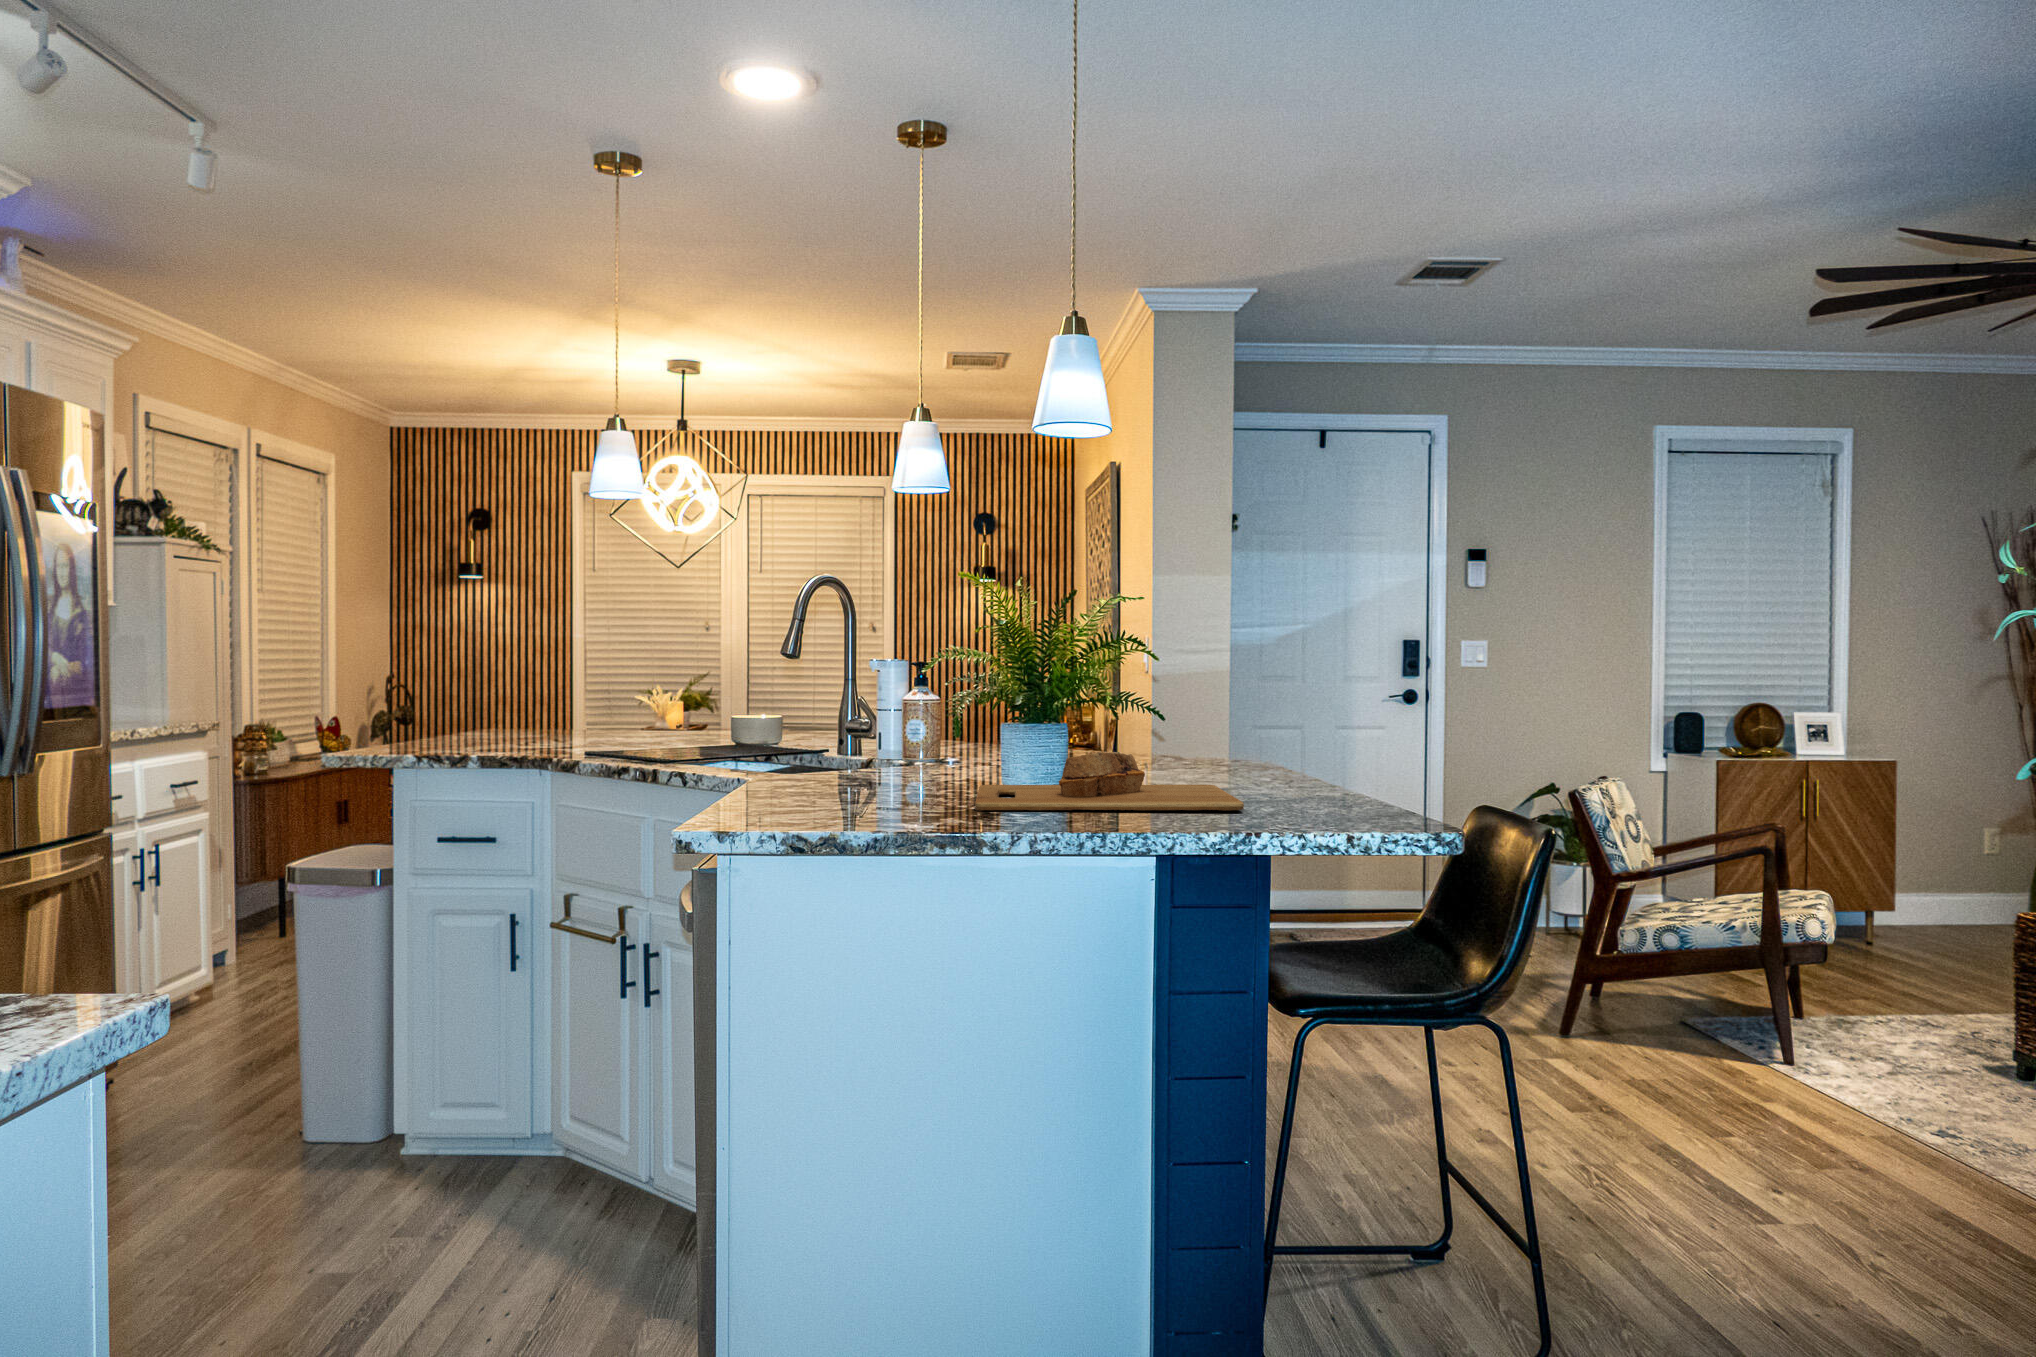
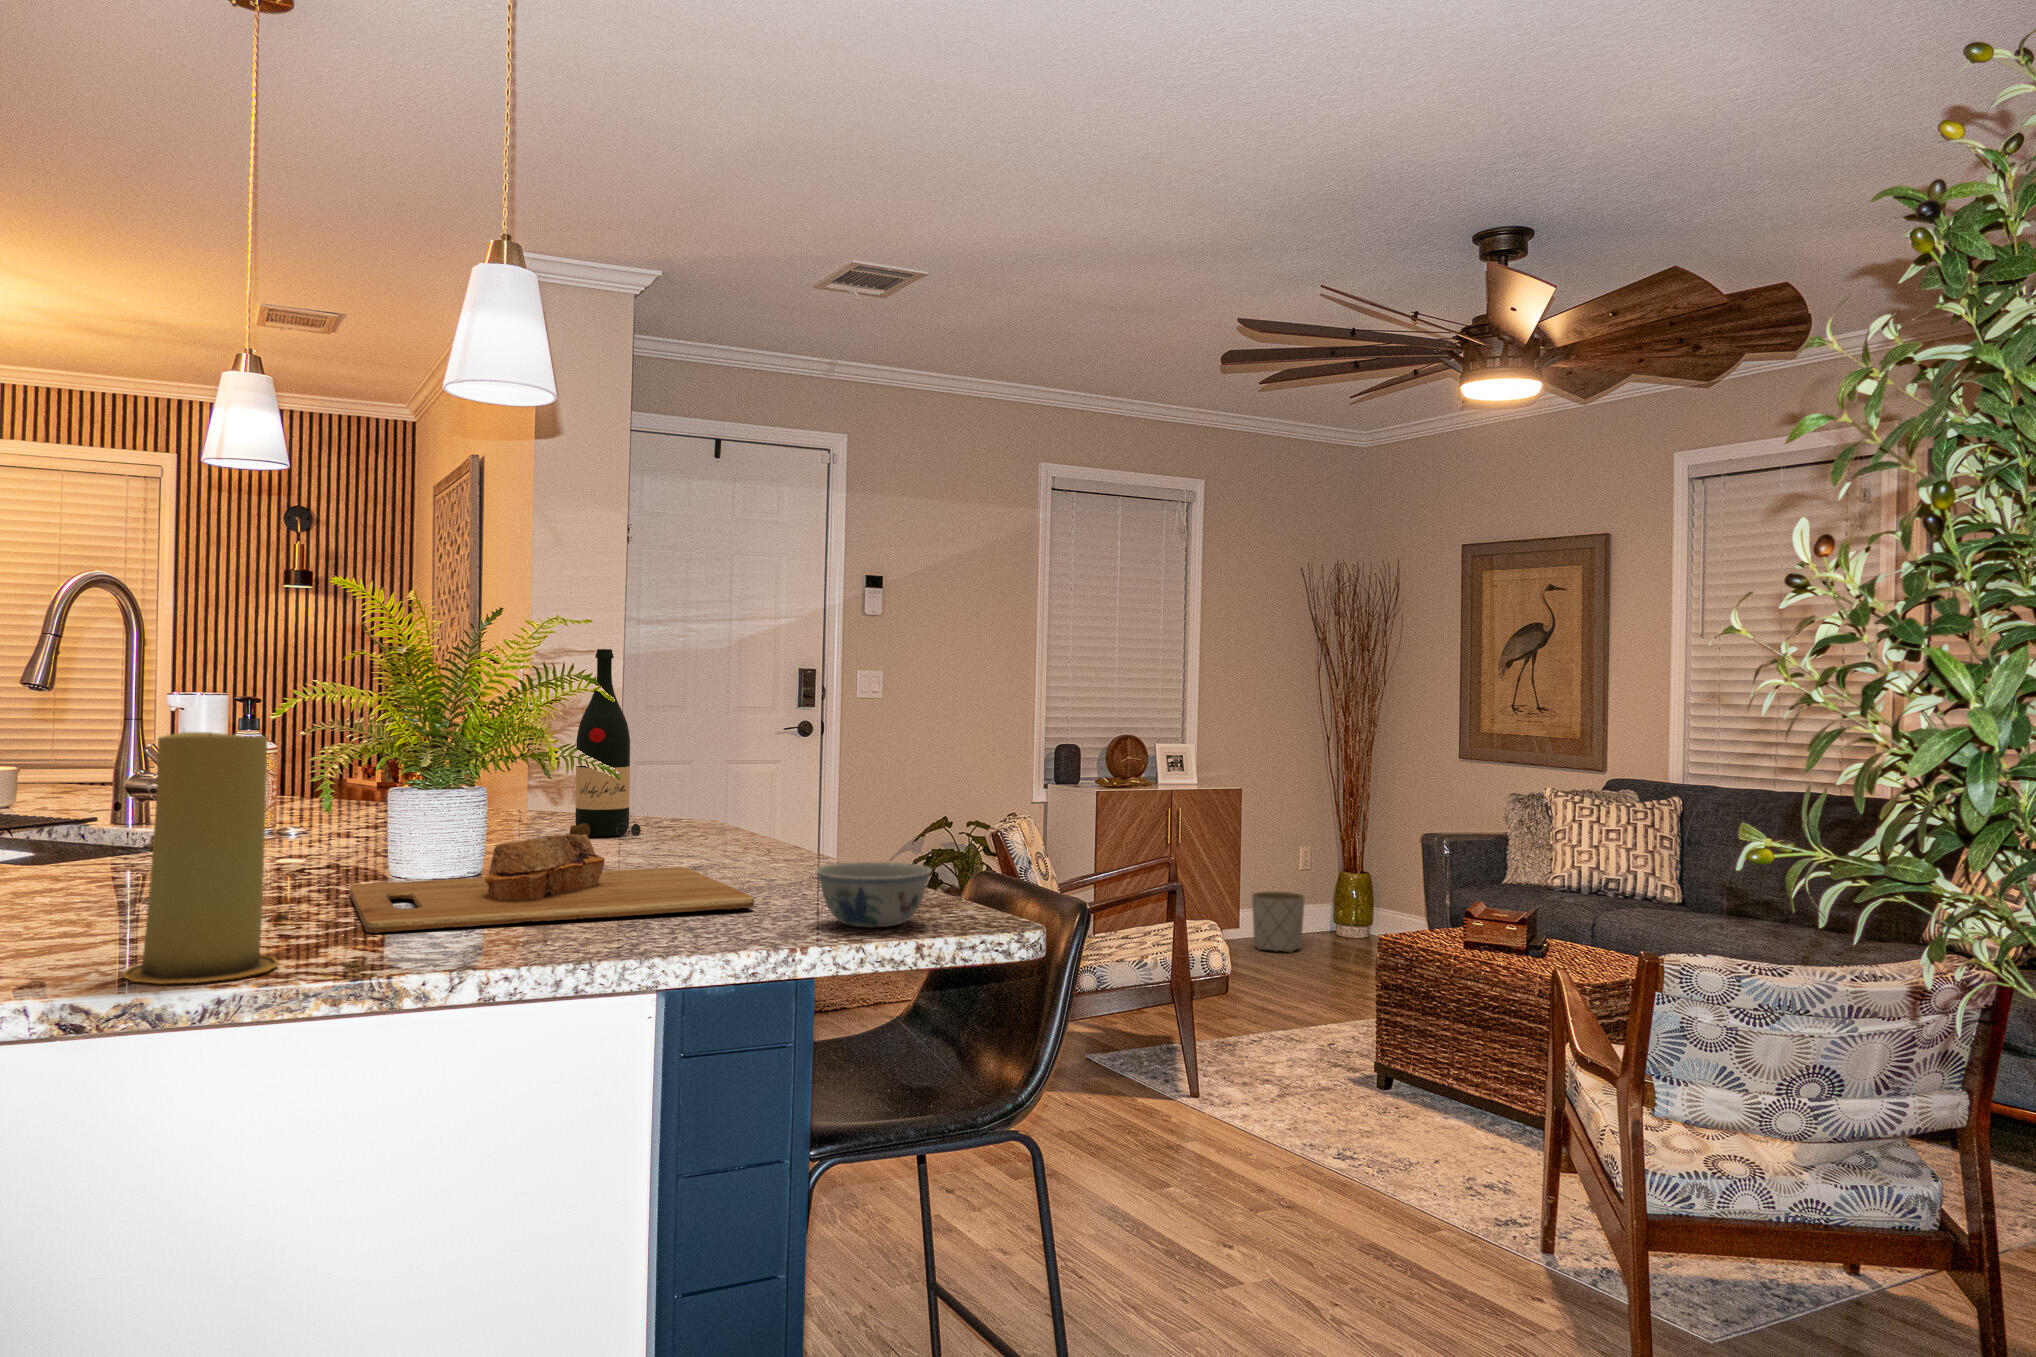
wine bottle: none [1153,622,1206,768] -> present [570,649,641,837]
candle: none [827,672,913,826] -> present [122,732,279,984]
bowl: none [1279,778,1372,826] -> present [816,862,931,927]
planter: none [1910,874,1978,940] -> present [1252,892,1305,952]

